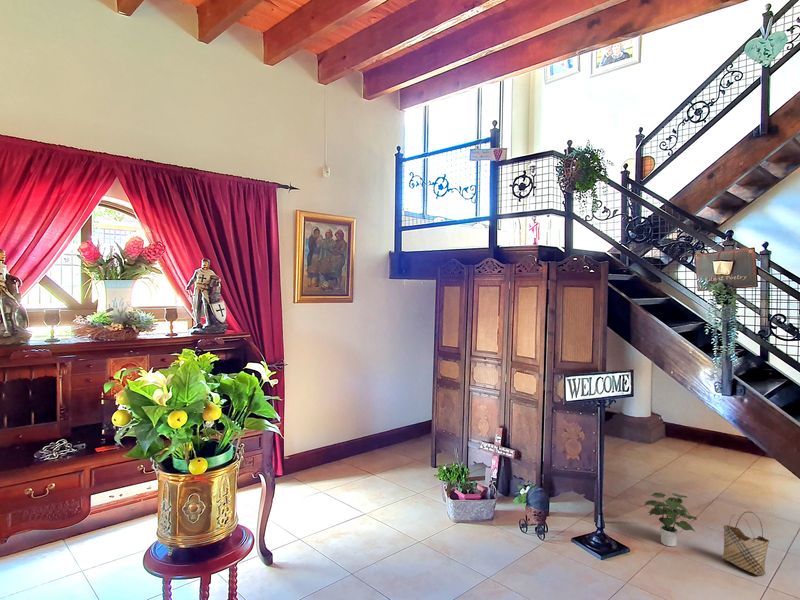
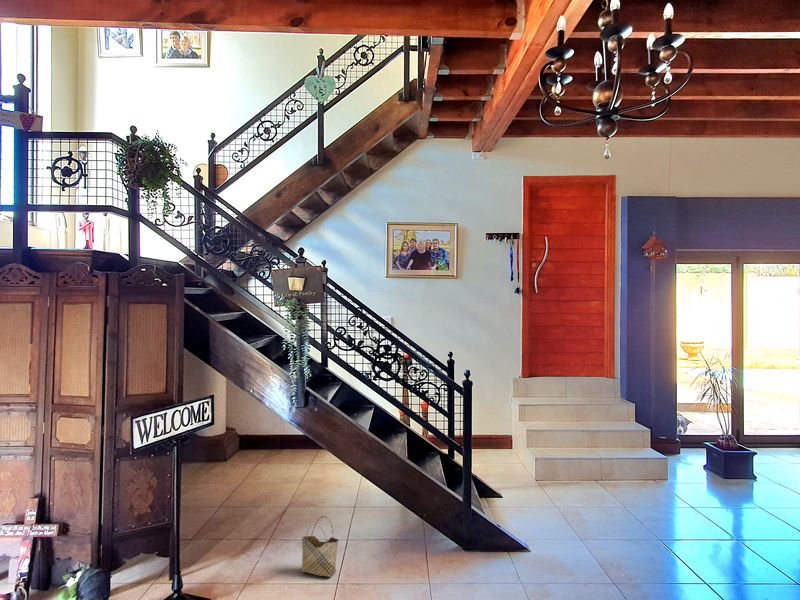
potted plant: present [644,493,697,547] -> none [226,519,278,579]

